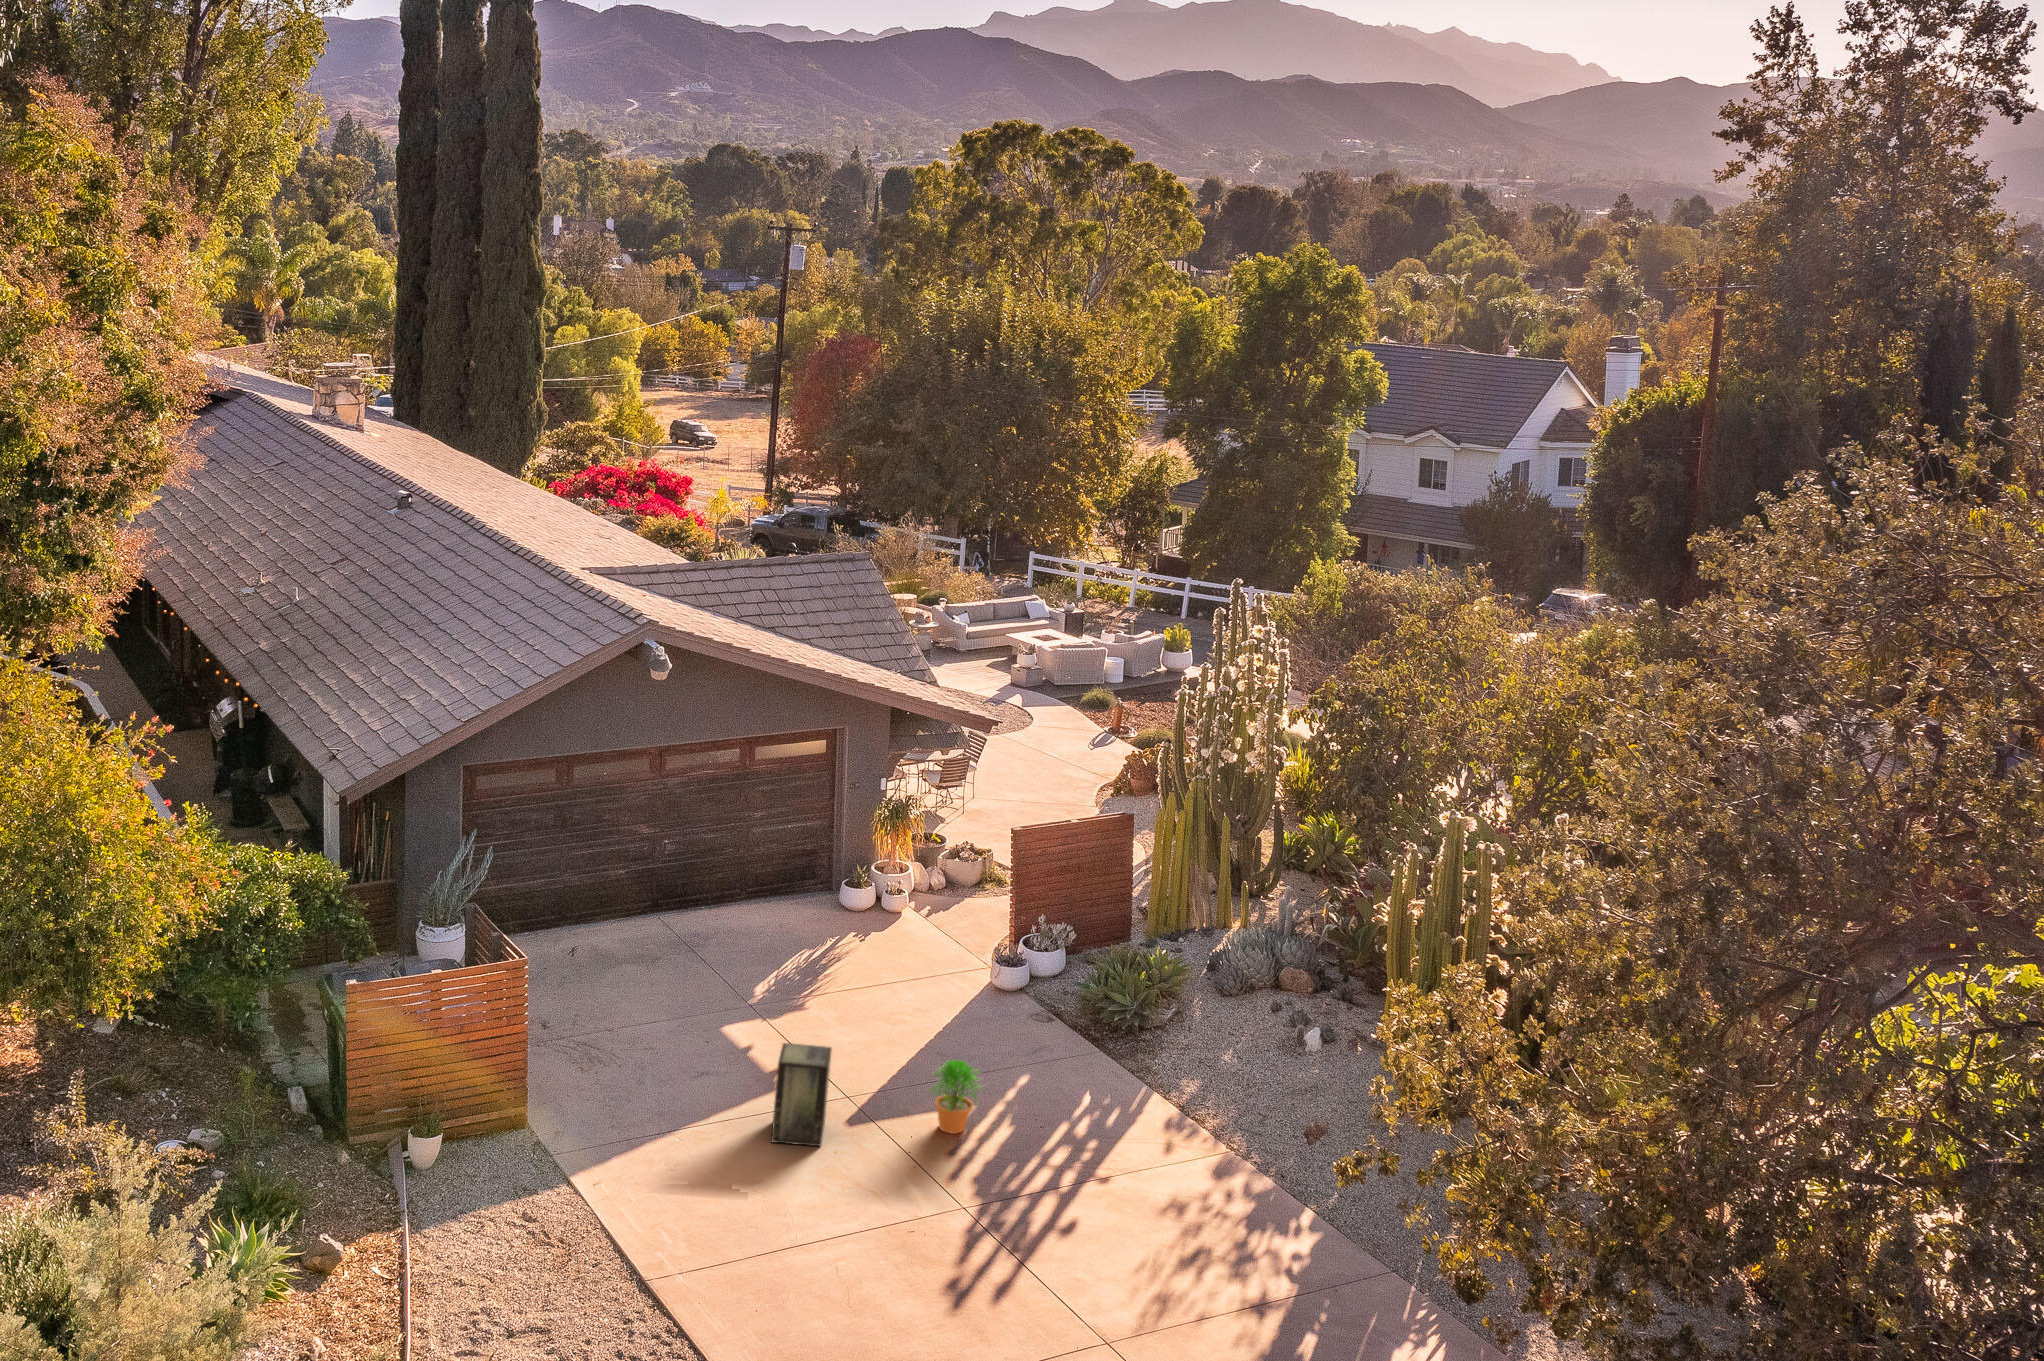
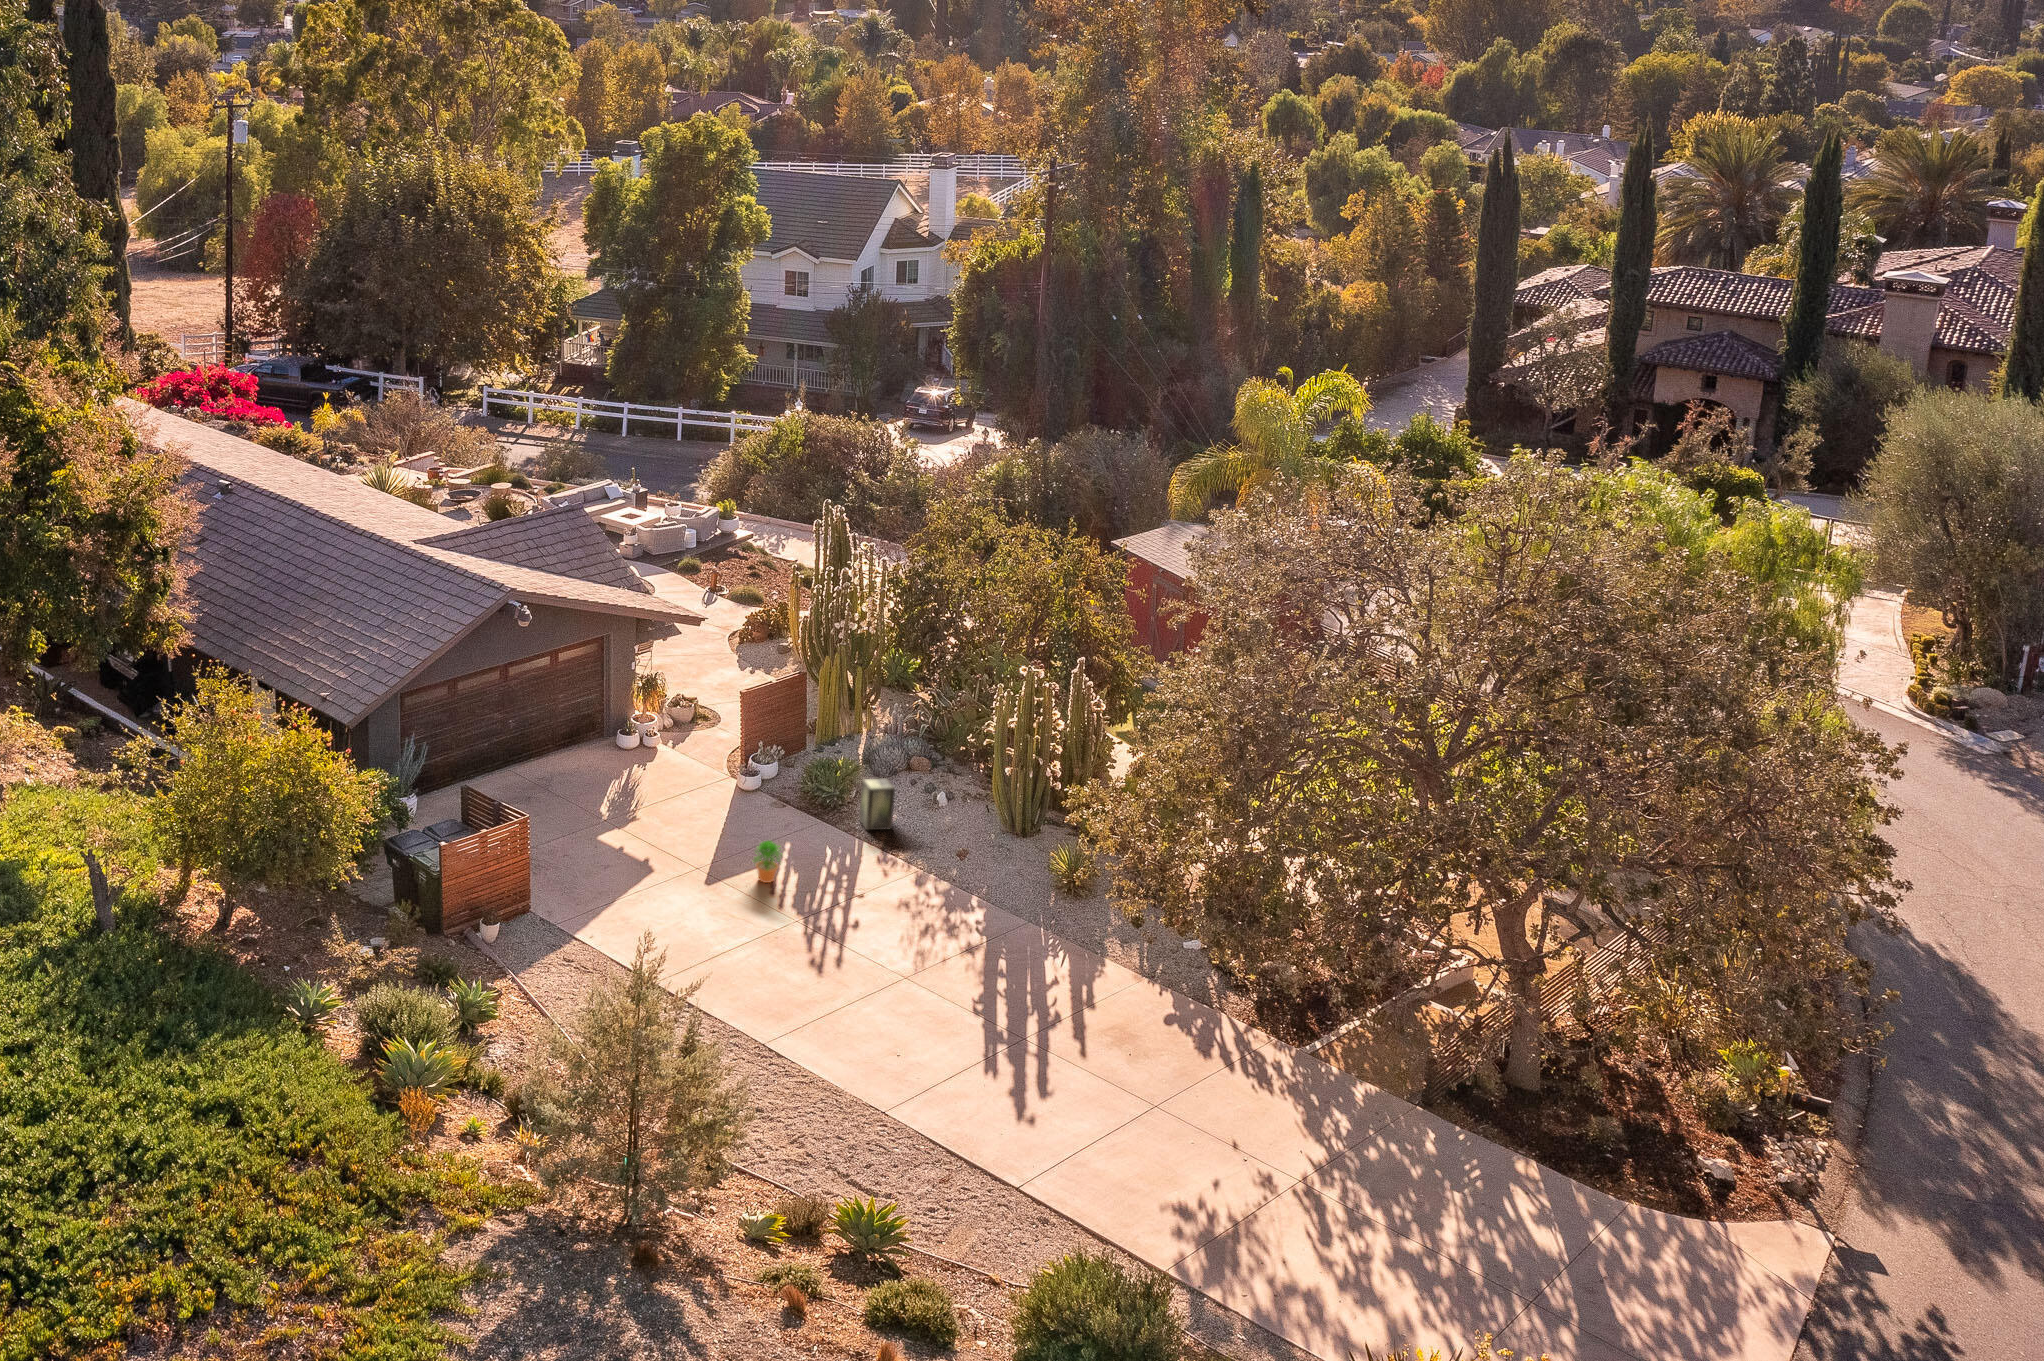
storage box: present [771,1043,832,1146] -> present [859,778,895,830]

